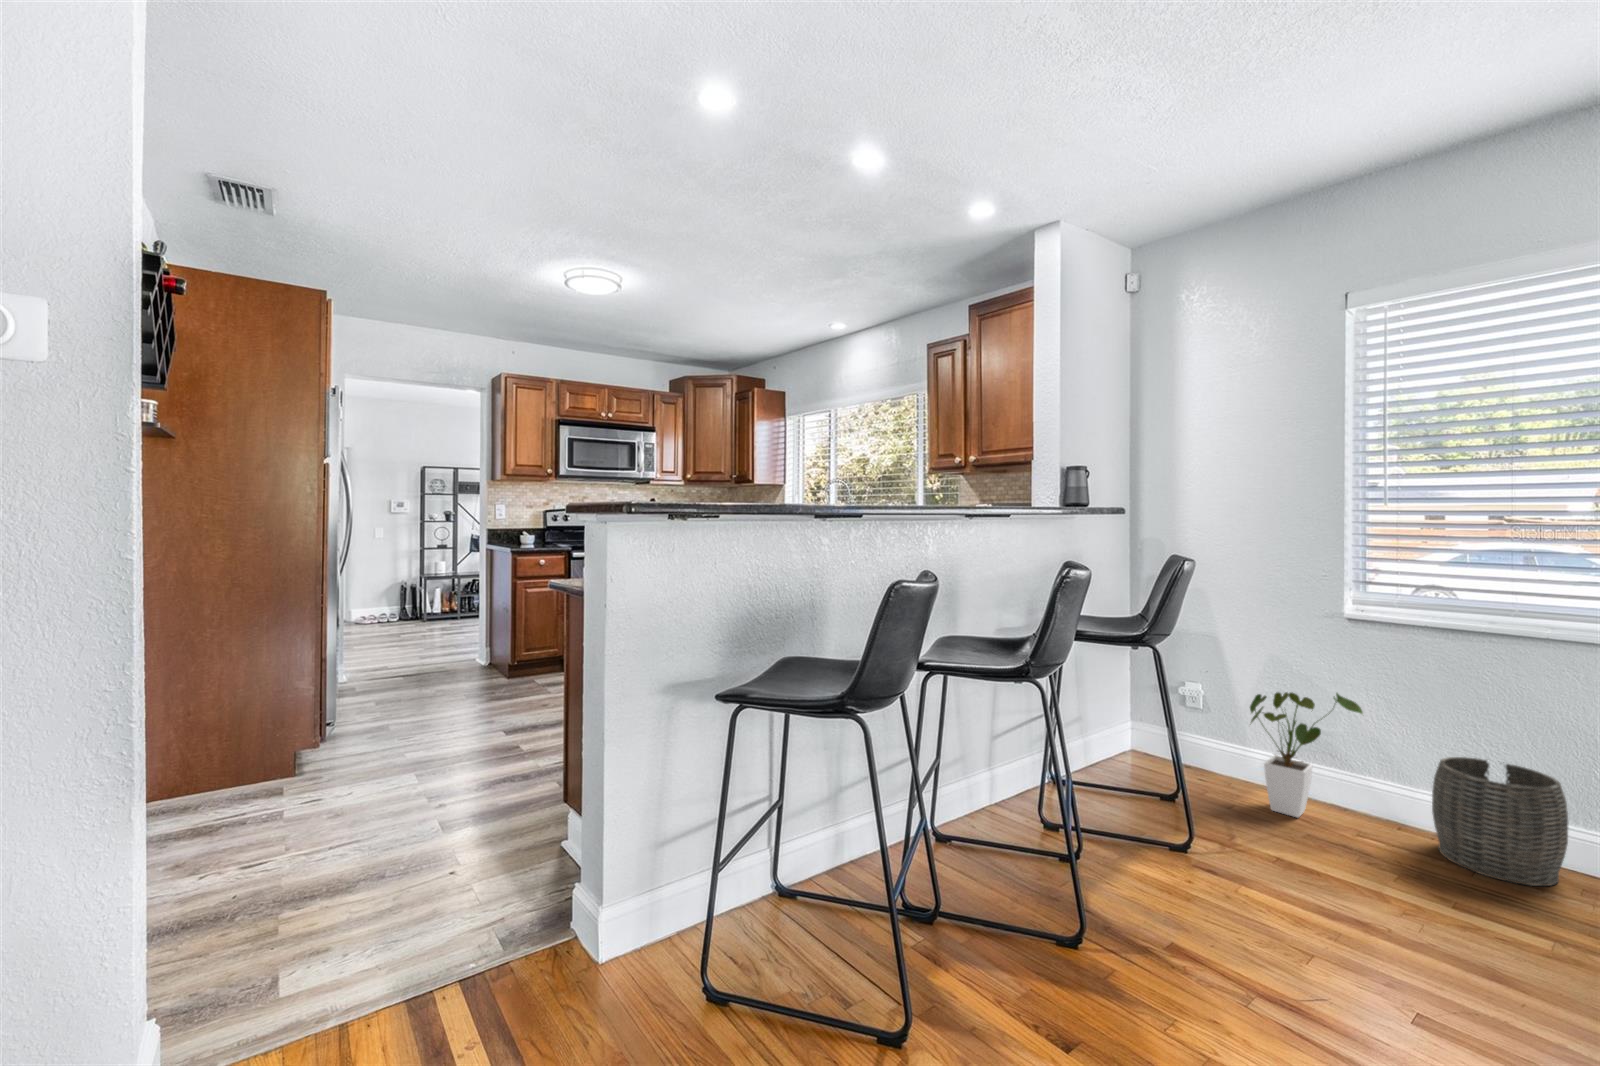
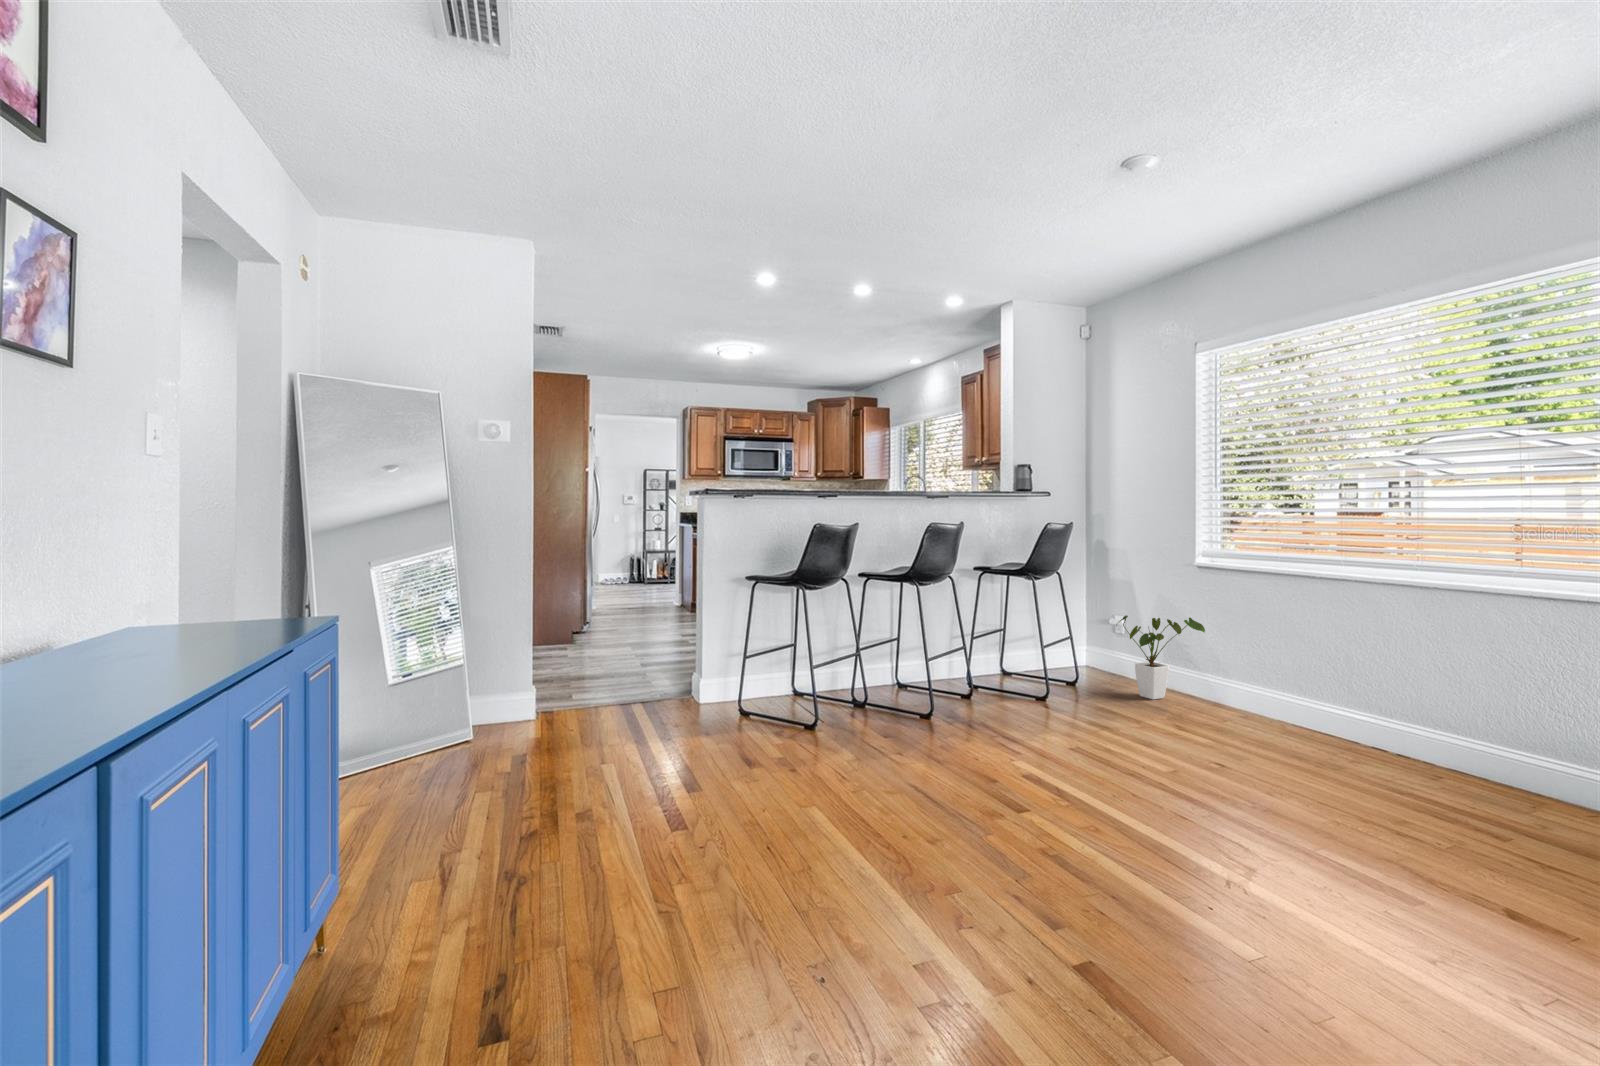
woven basket: present [1432,757,1568,886] -> none [1221,657,1295,732]

